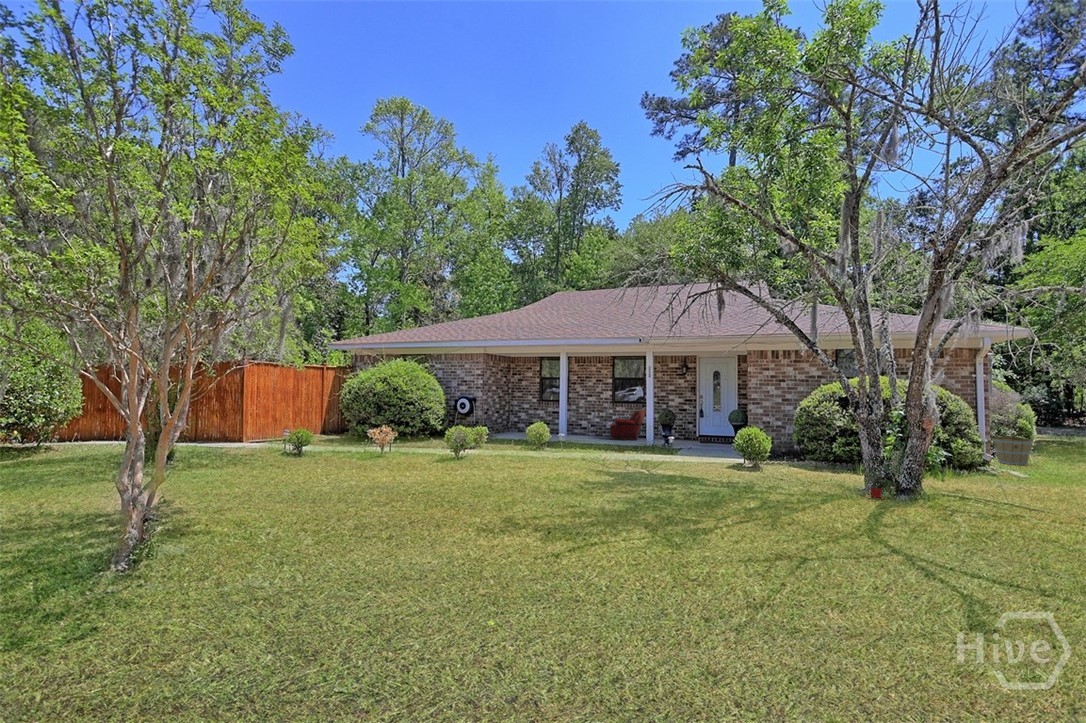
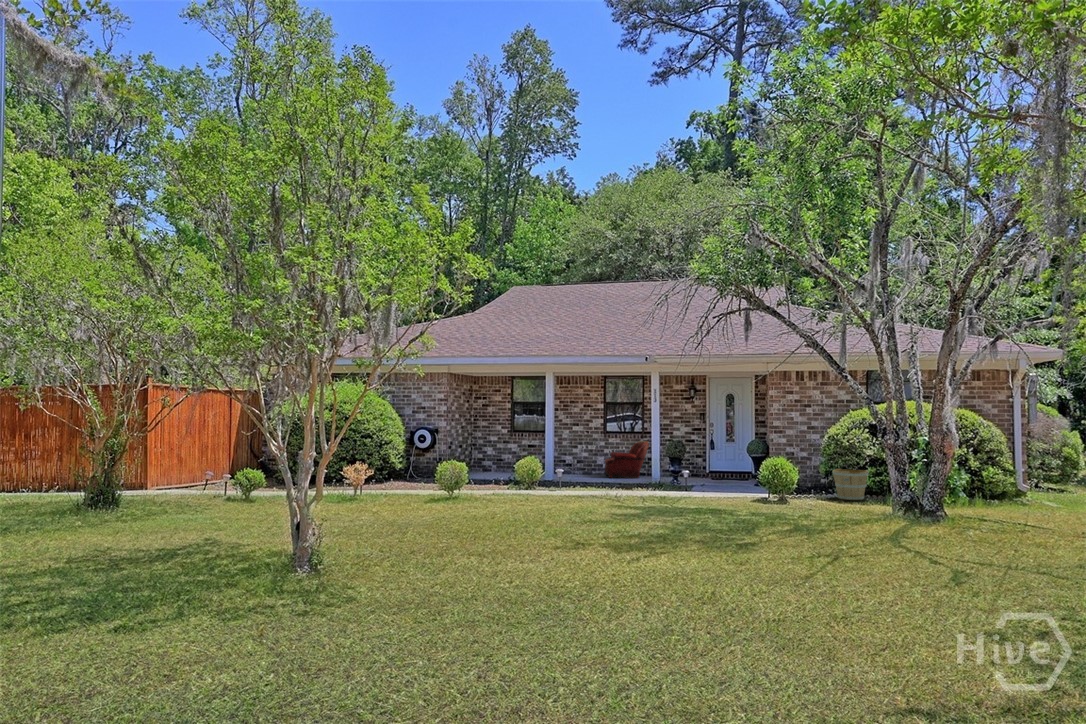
wooden bucket: present [992,436,1033,465] -> present [833,469,869,500]
potted plant: present [856,458,899,498] -> none [880,485,926,523]

